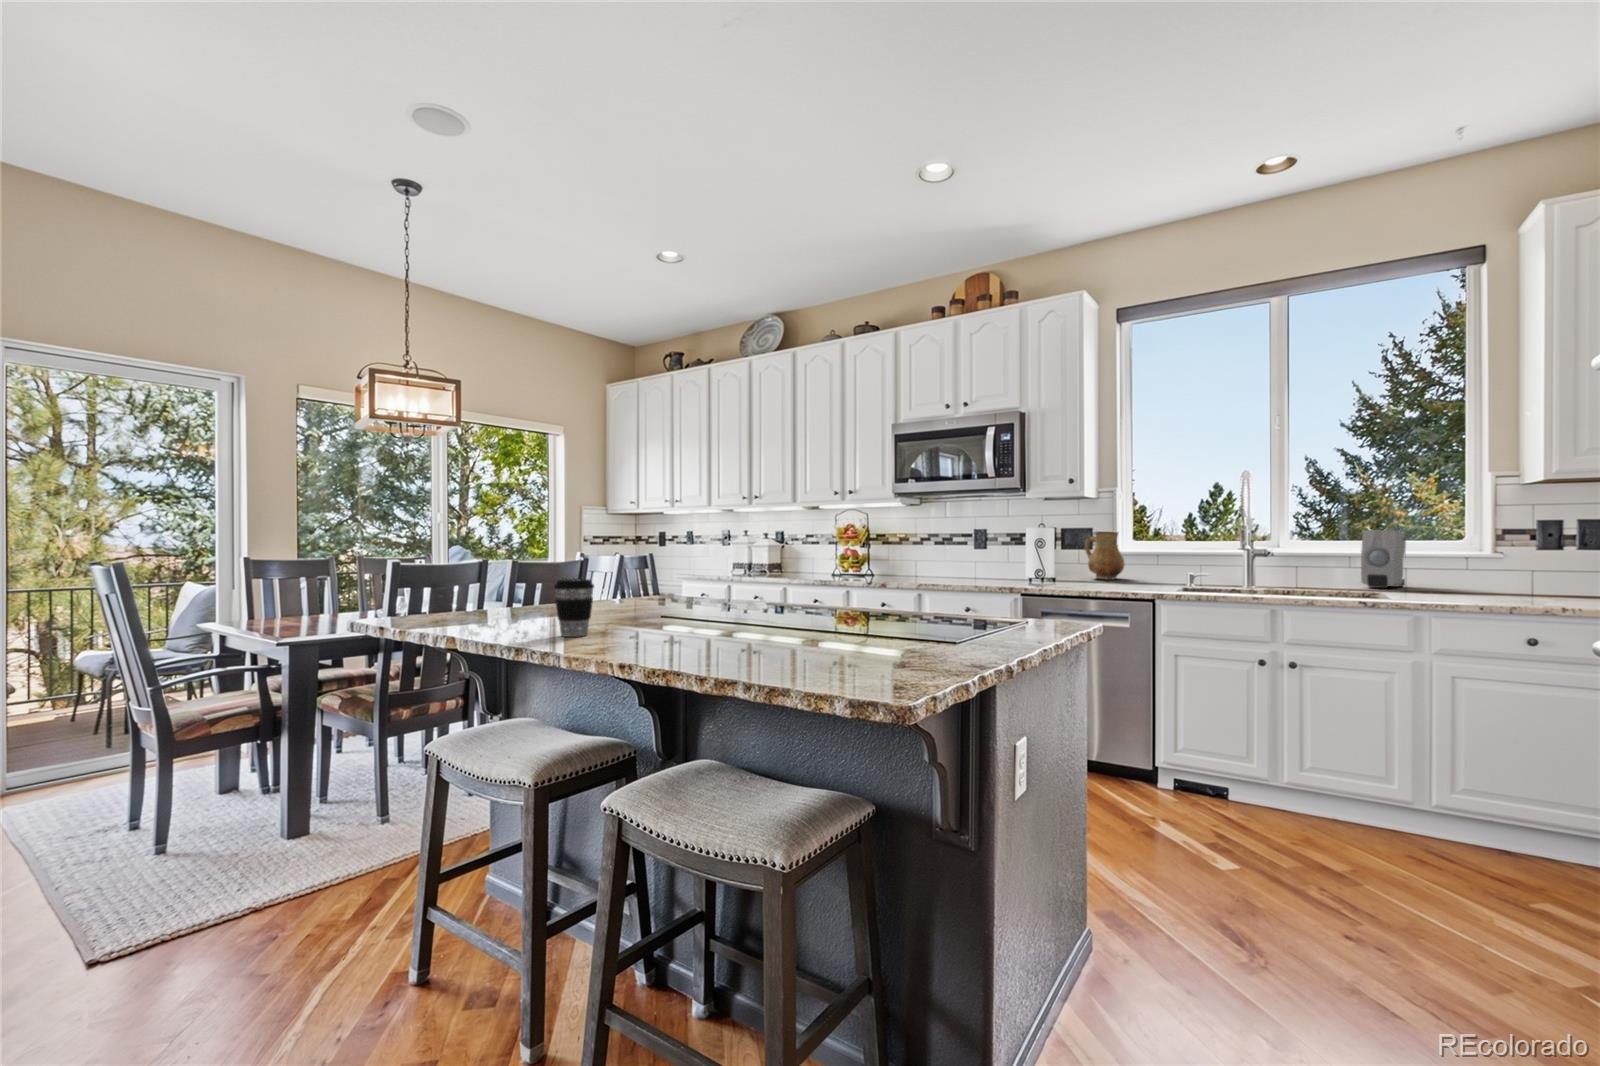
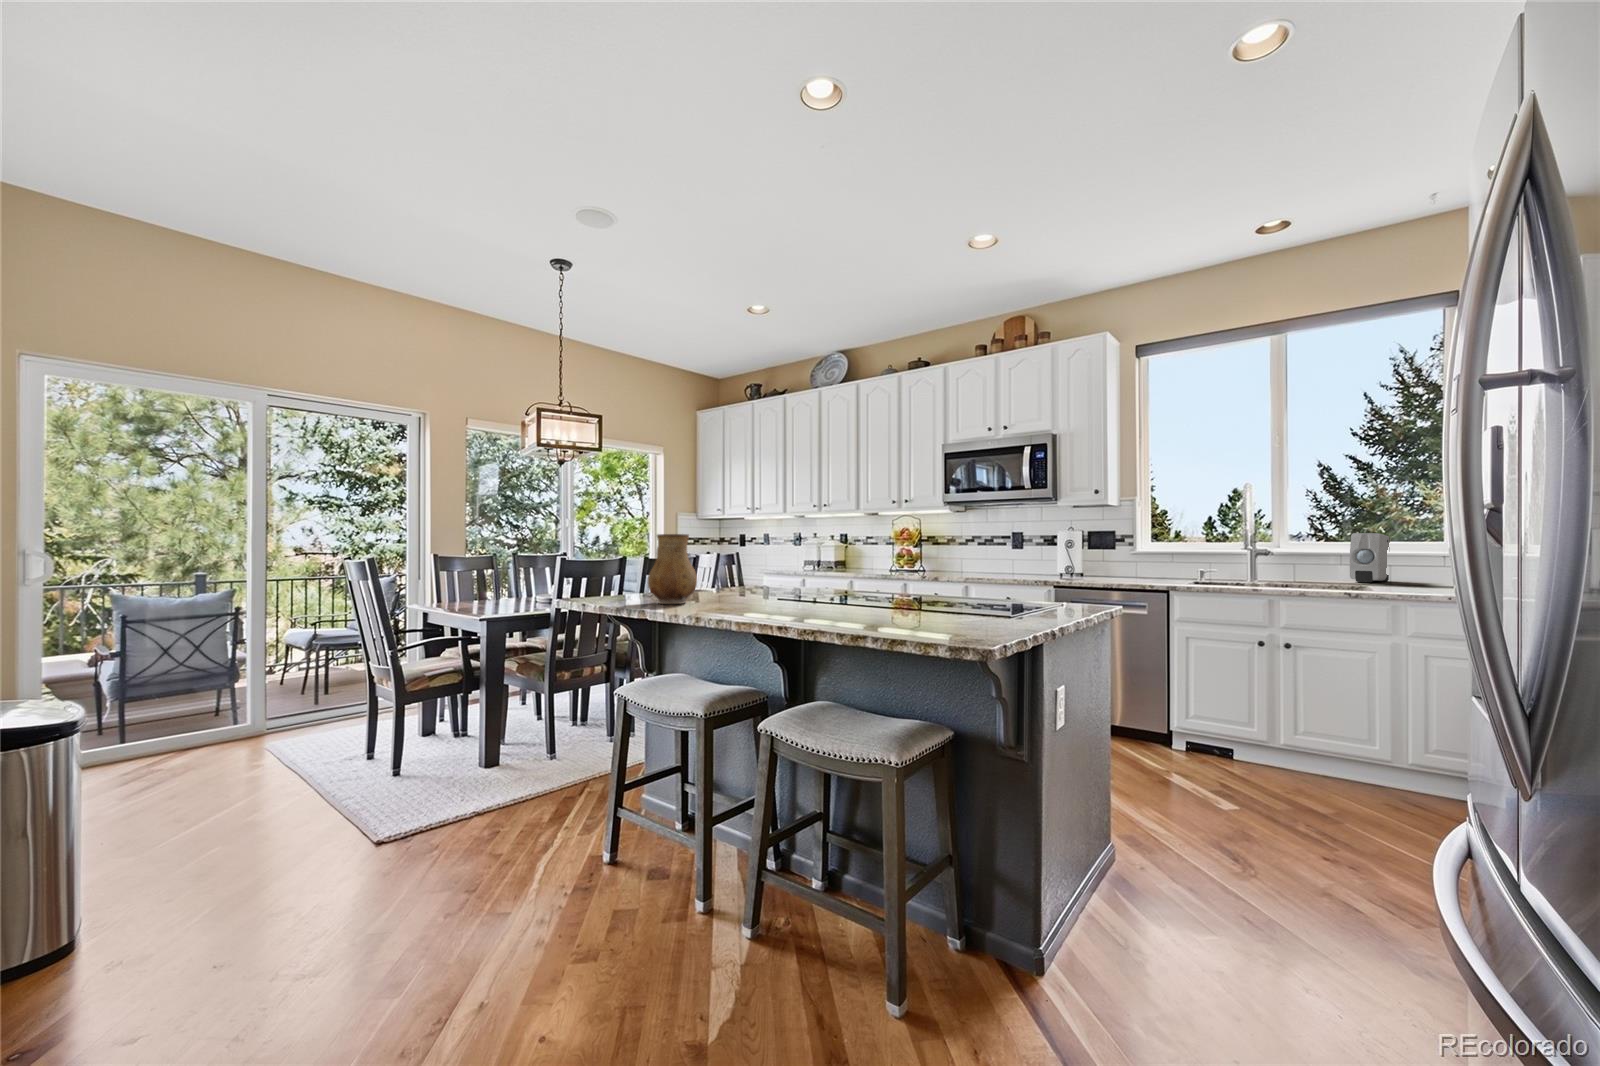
ceramic pitcher: present [1085,532,1124,579] -> present [648,534,697,604]
coffee cup: present [554,579,594,637] -> none [711,570,740,611]

